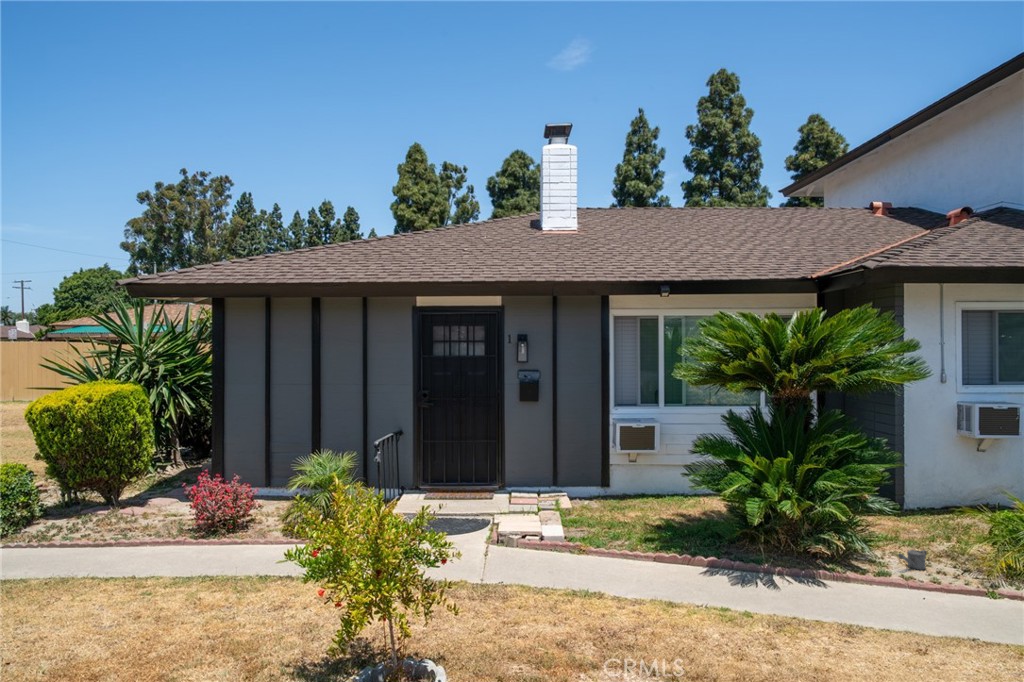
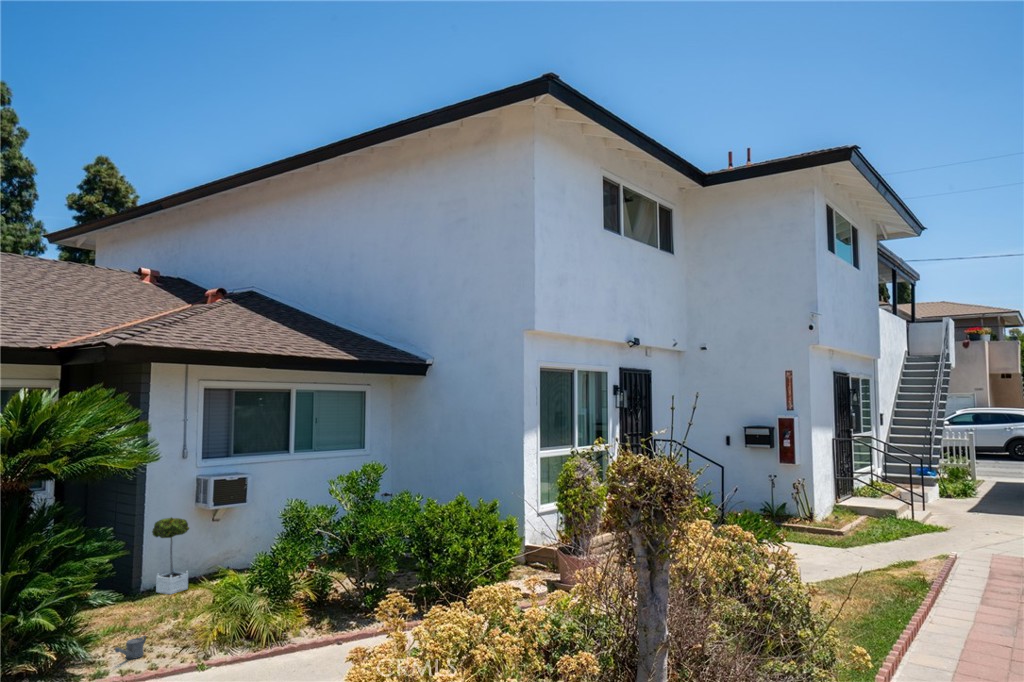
potted tree: none [912,441,954,519] -> present [152,517,189,594]

